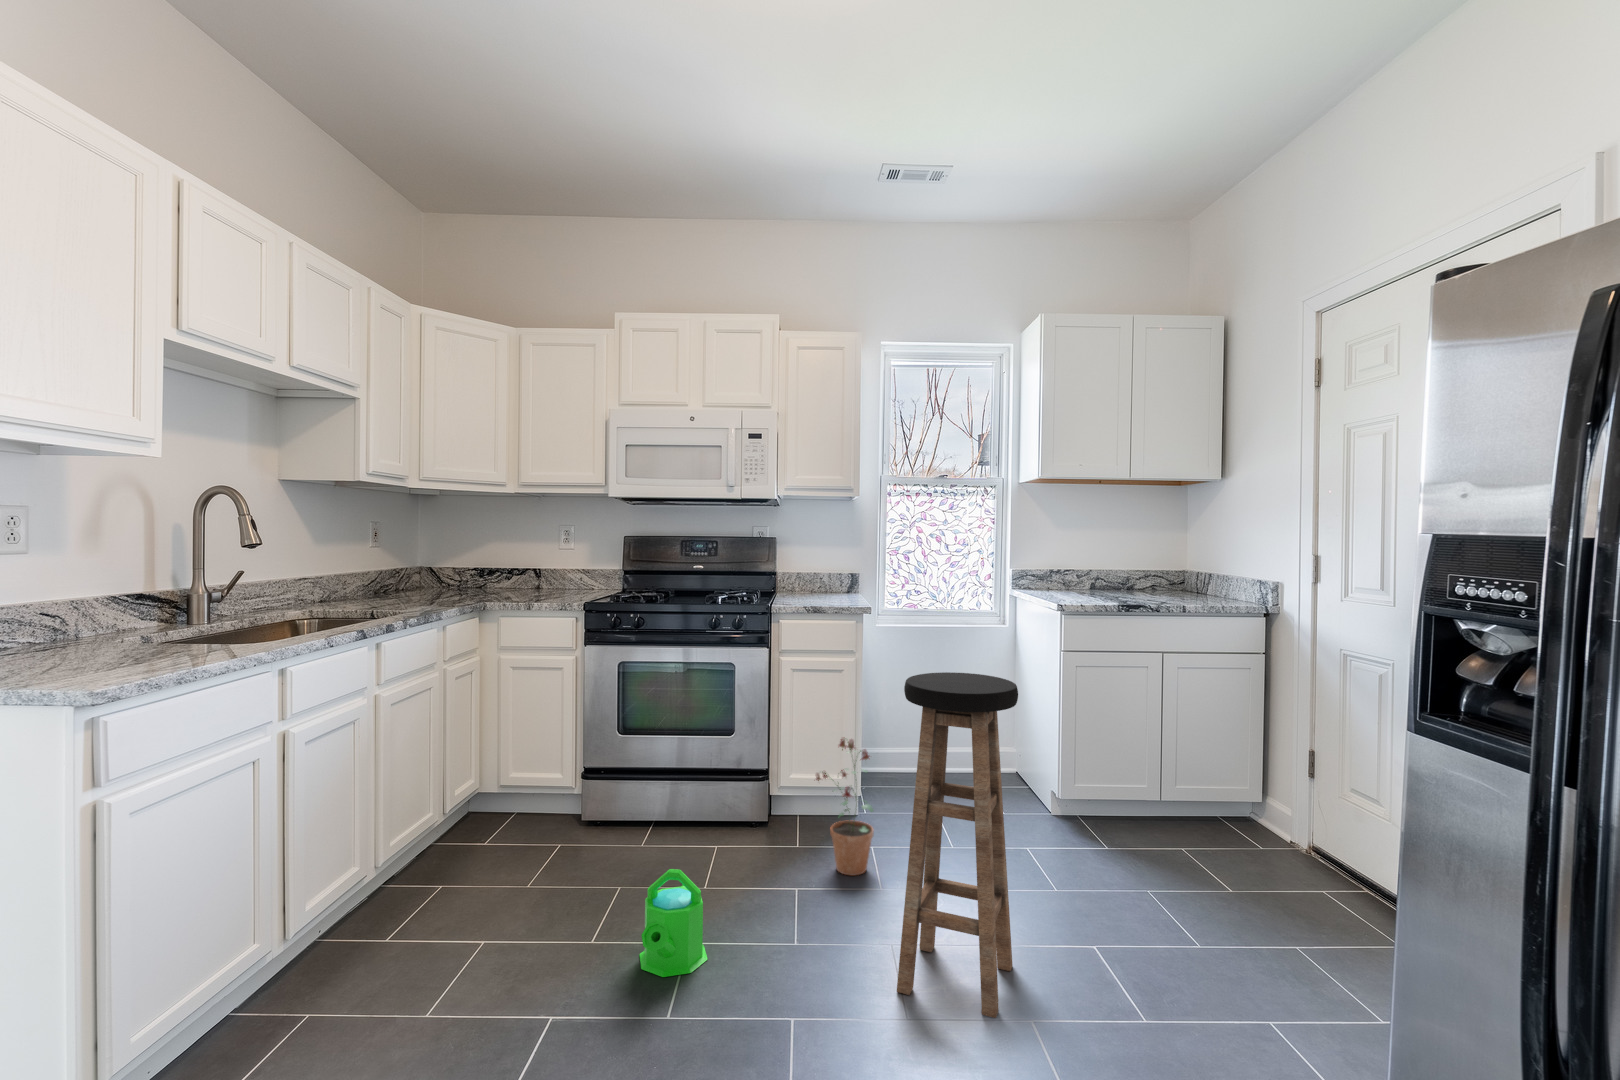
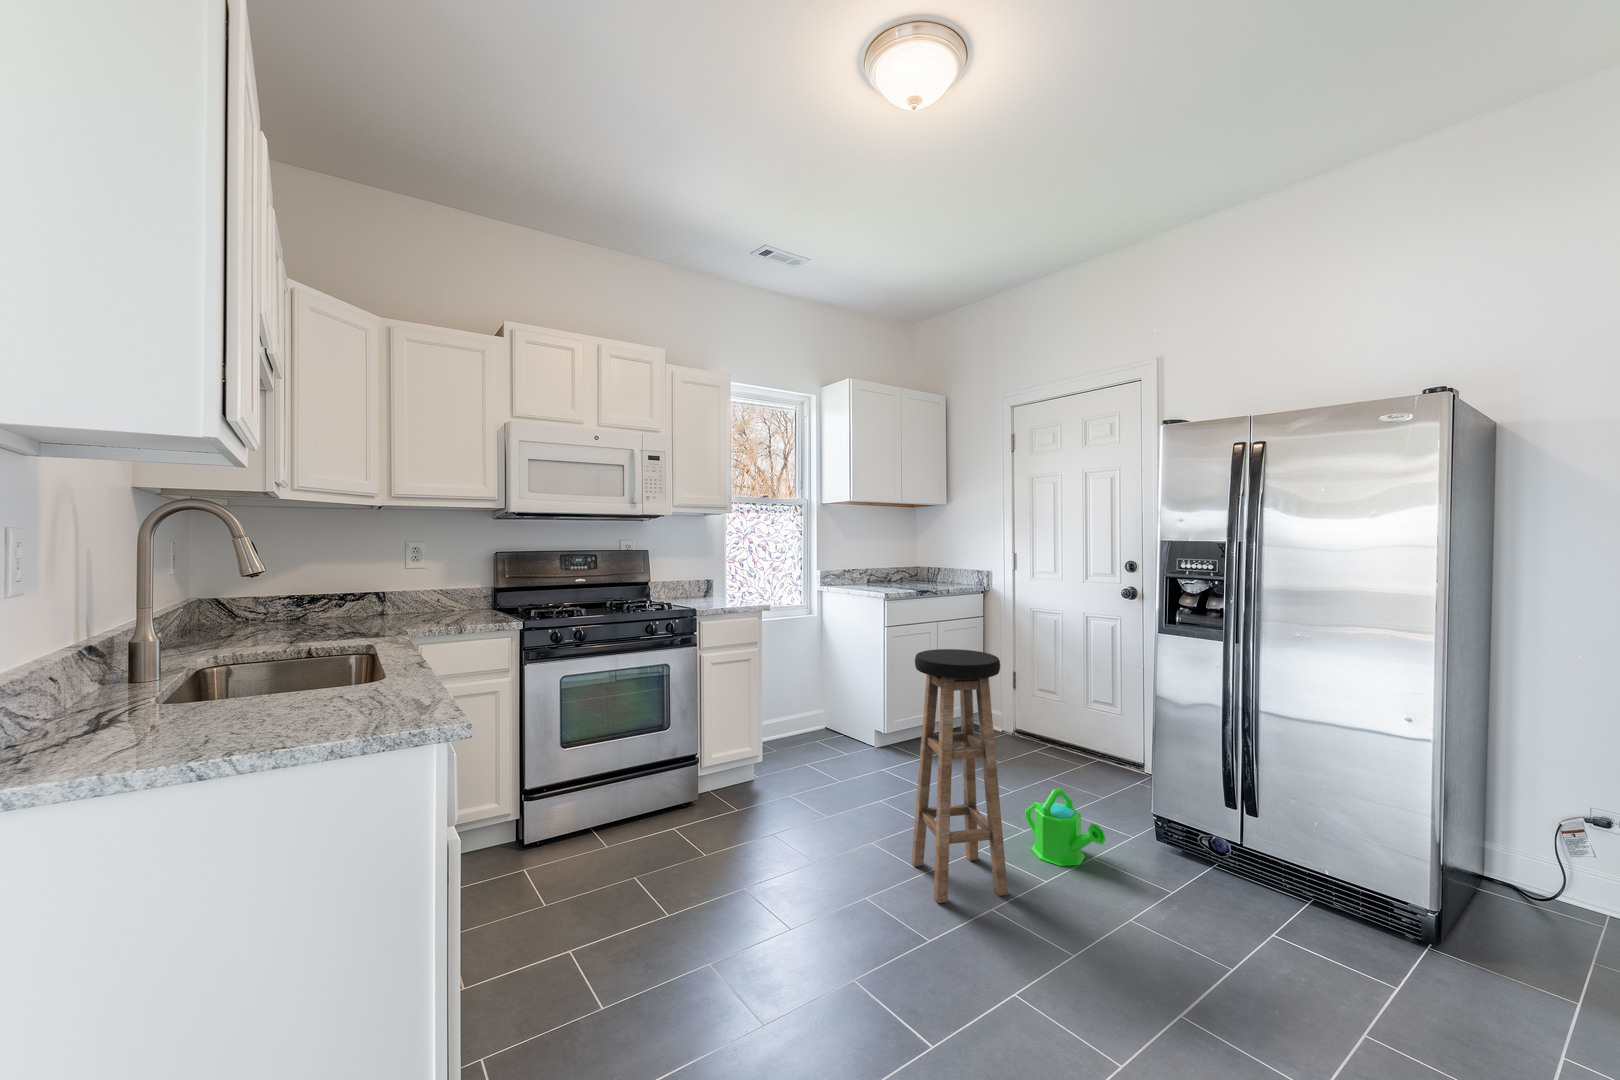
potted plant: present [816,739,874,875] -> none [767,716,824,829]
watering can: present [639,869,708,977] -> present [1025,788,1106,866]

